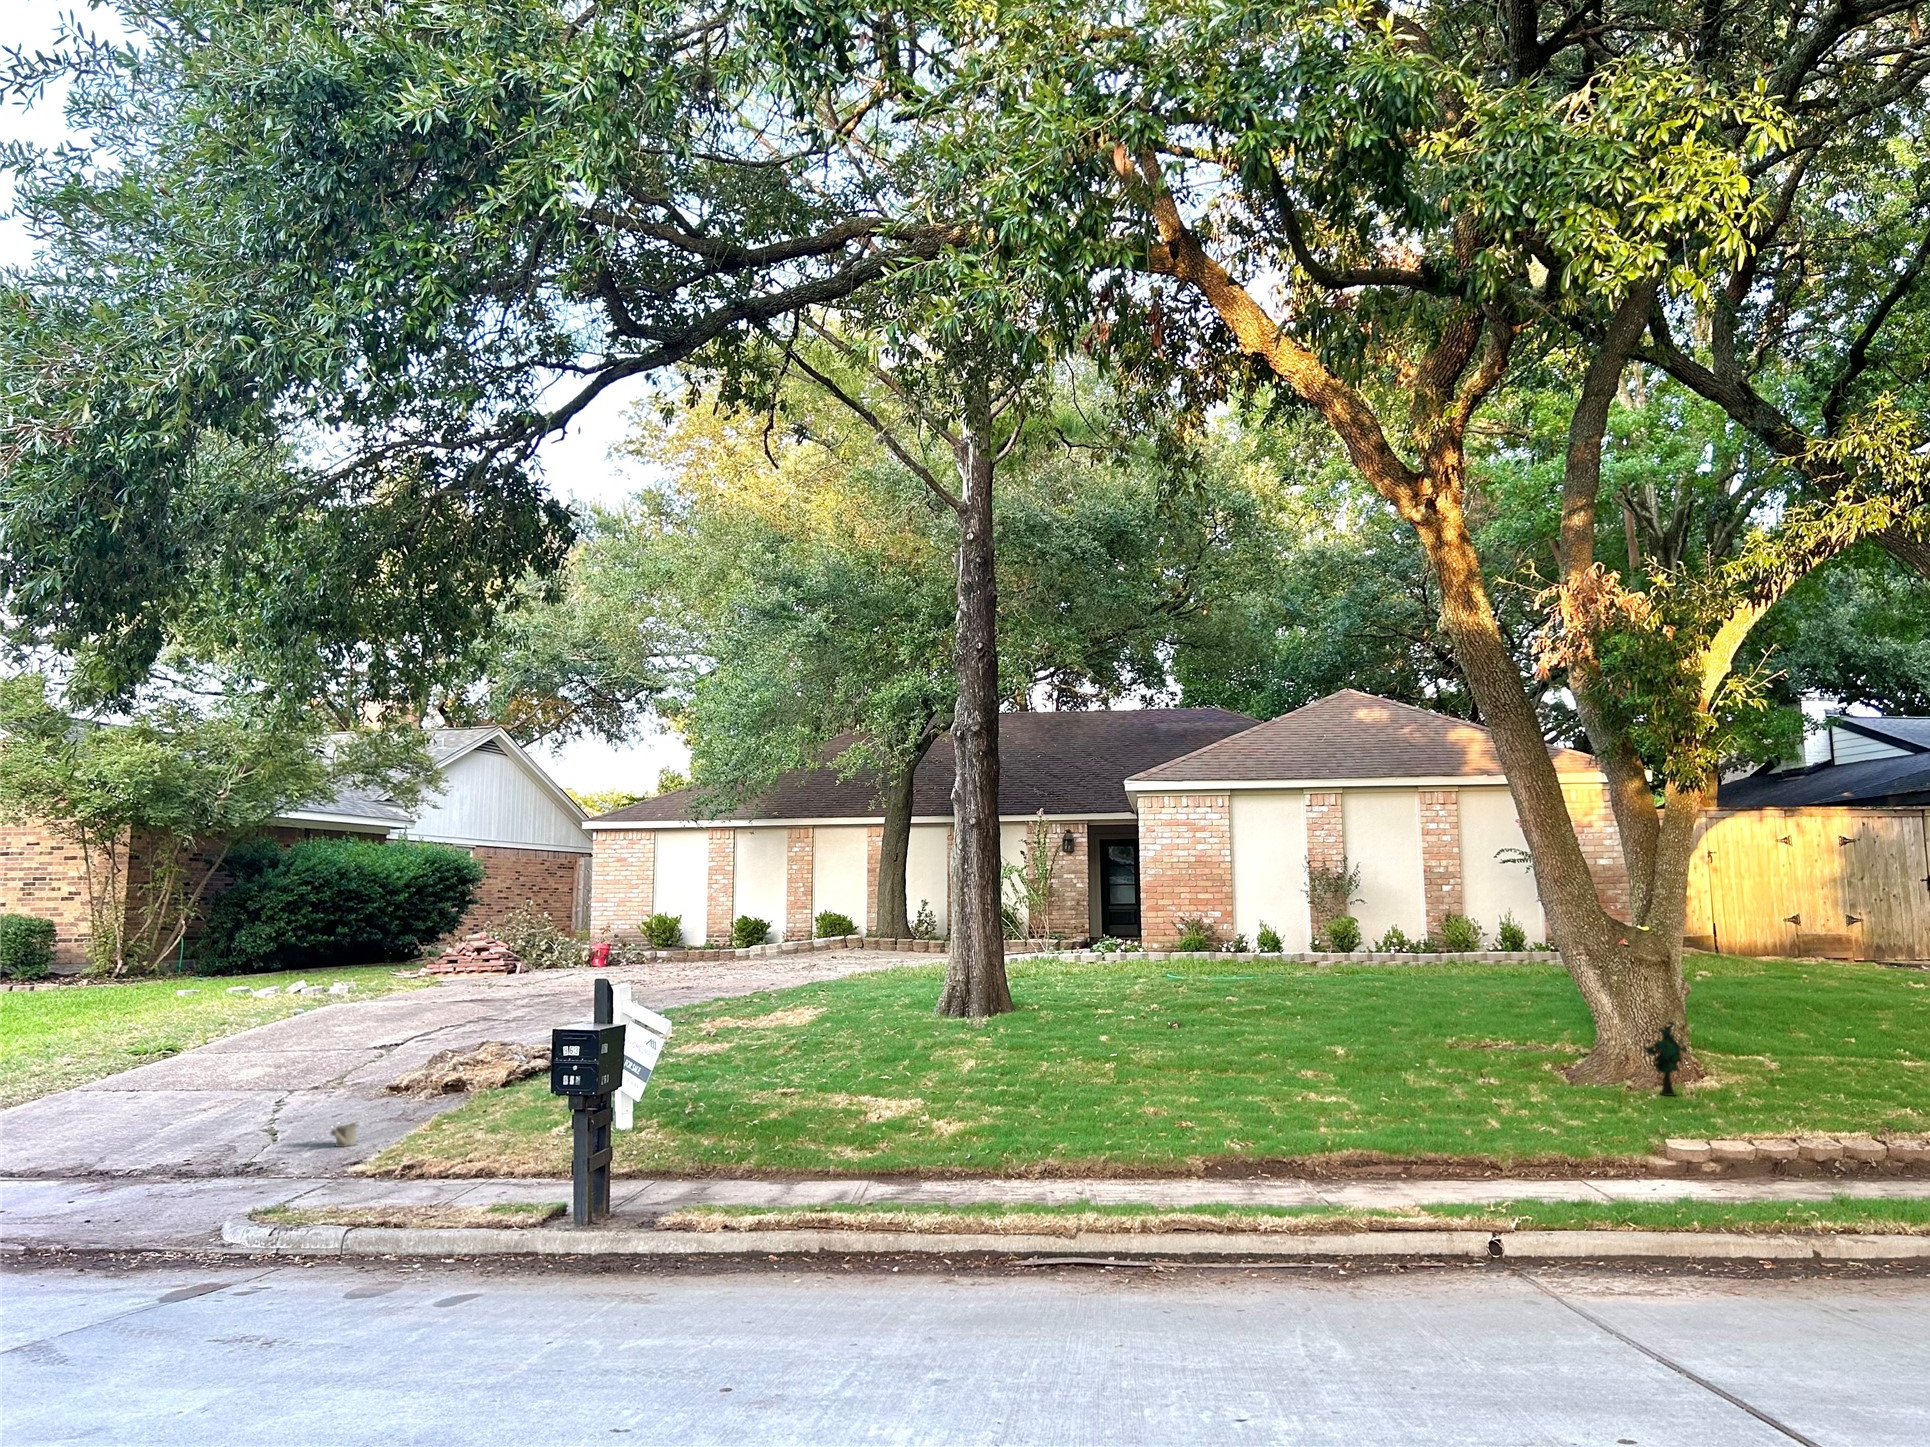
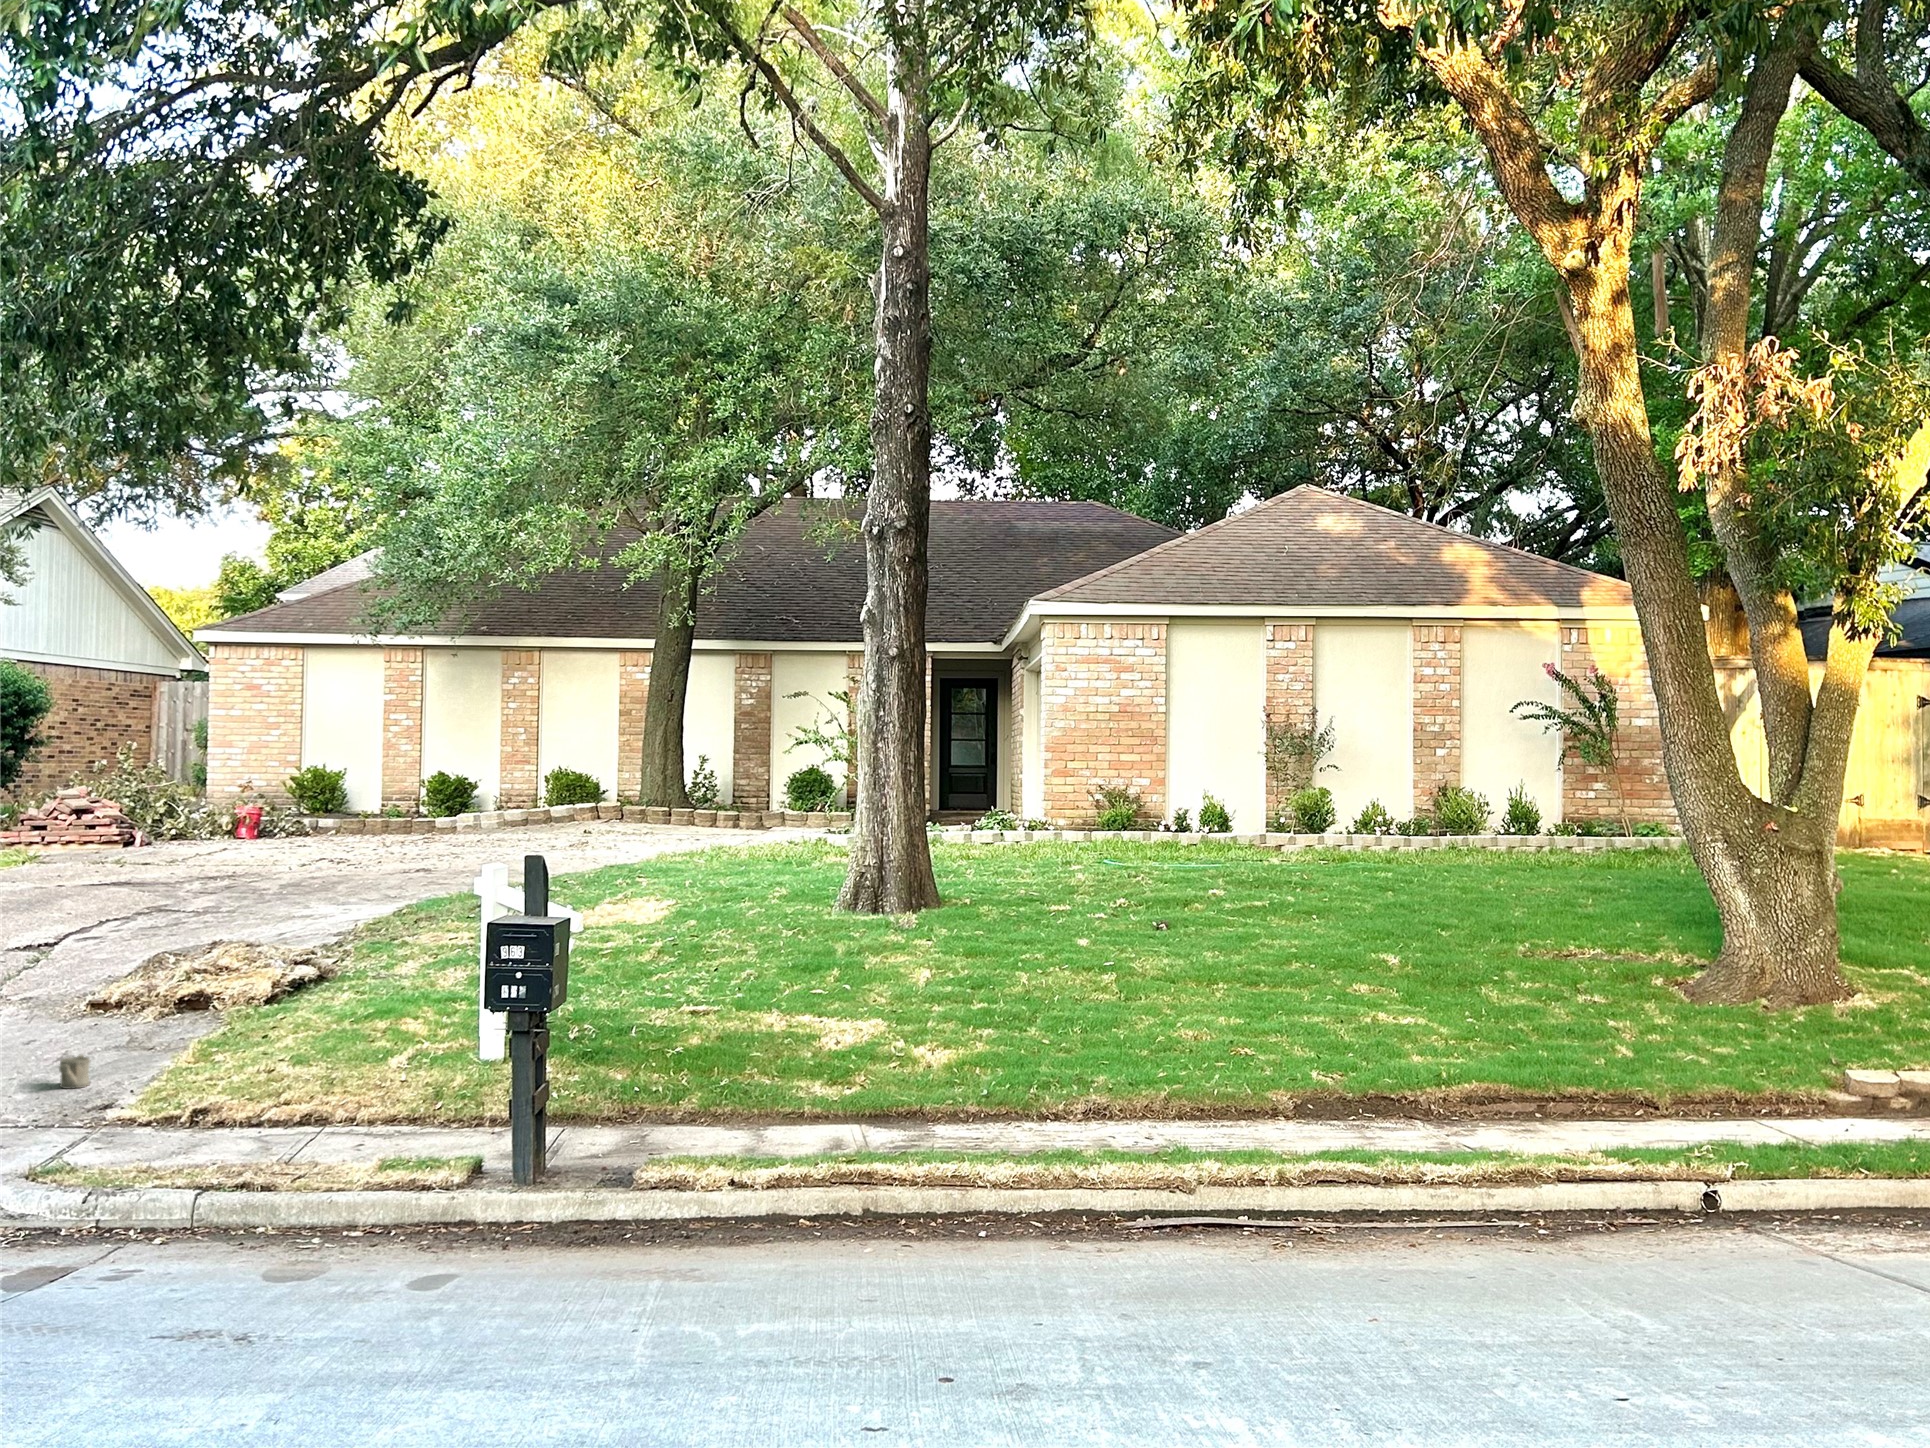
decorative plant: present [1643,1021,1686,1096] -> none [1807,925,1863,1016]

